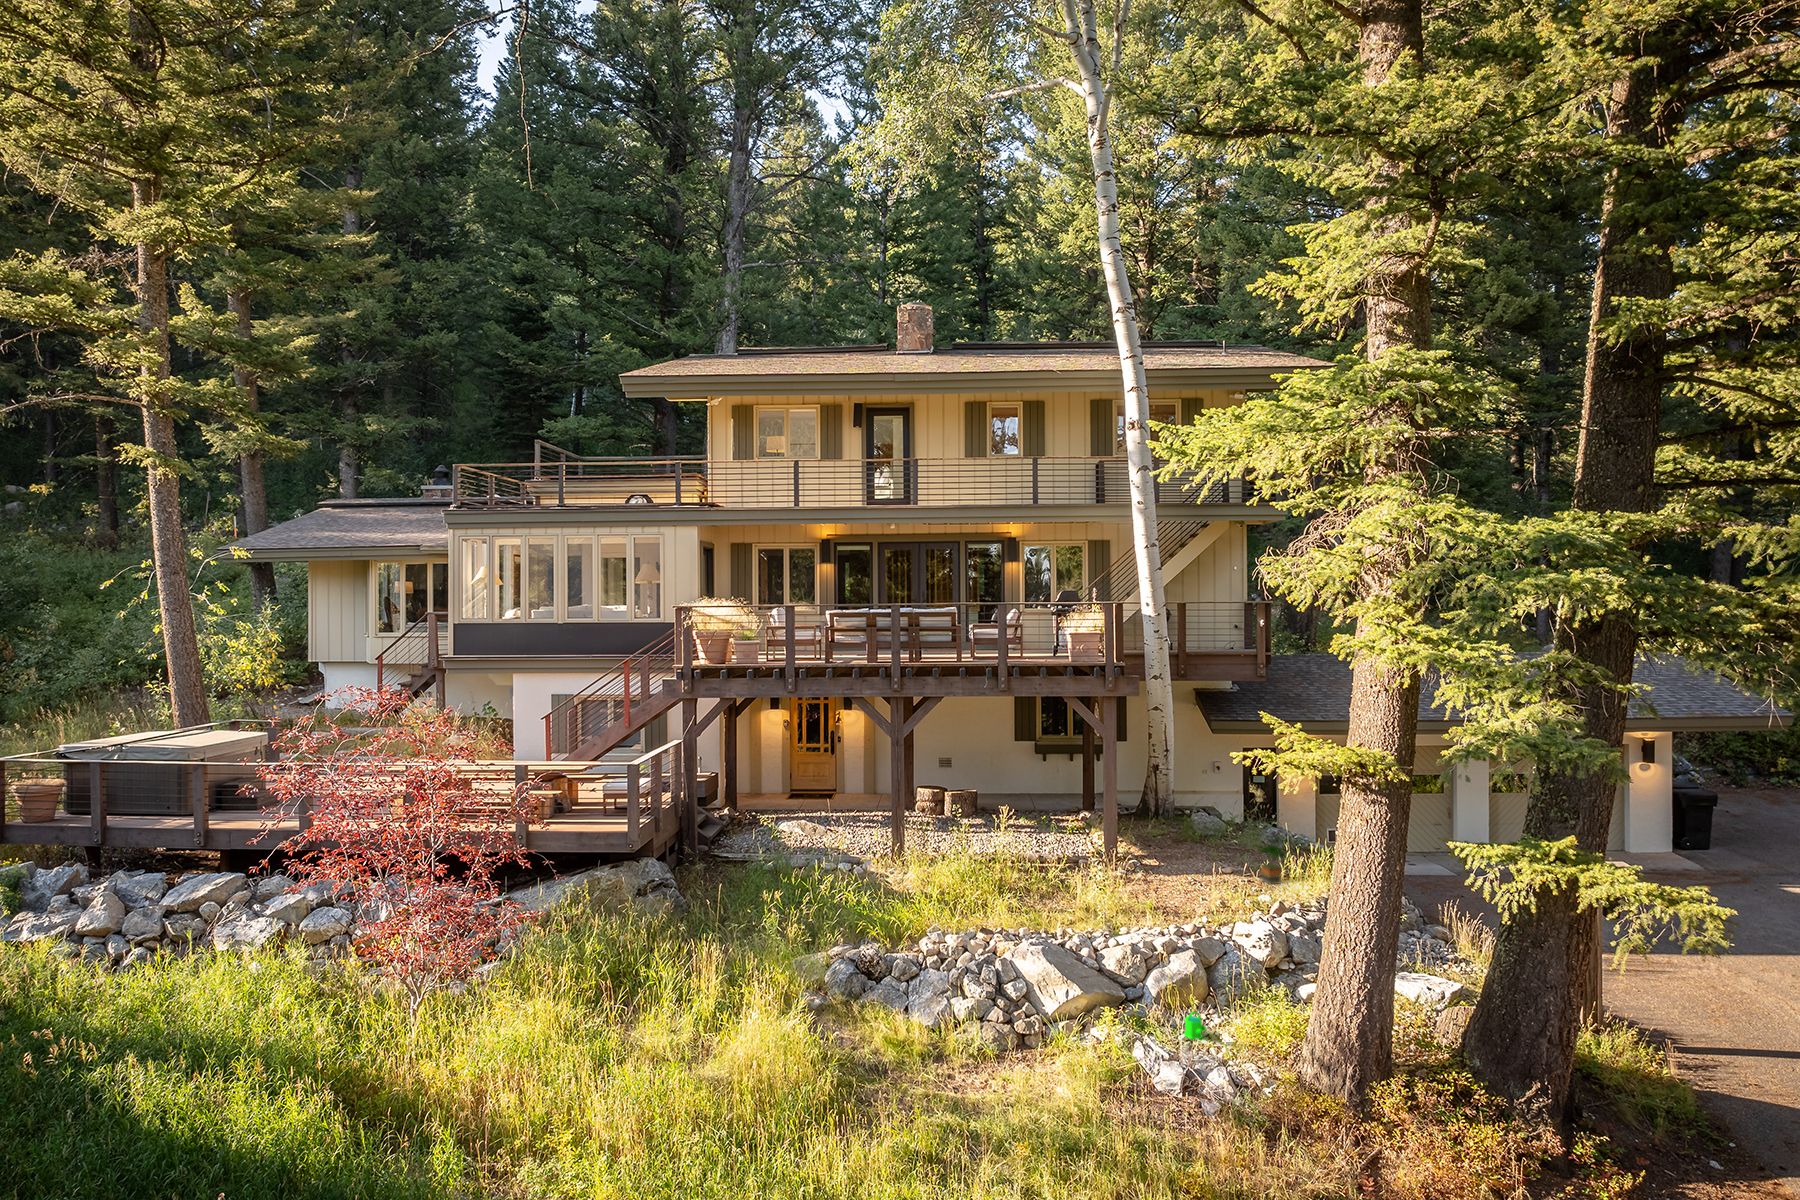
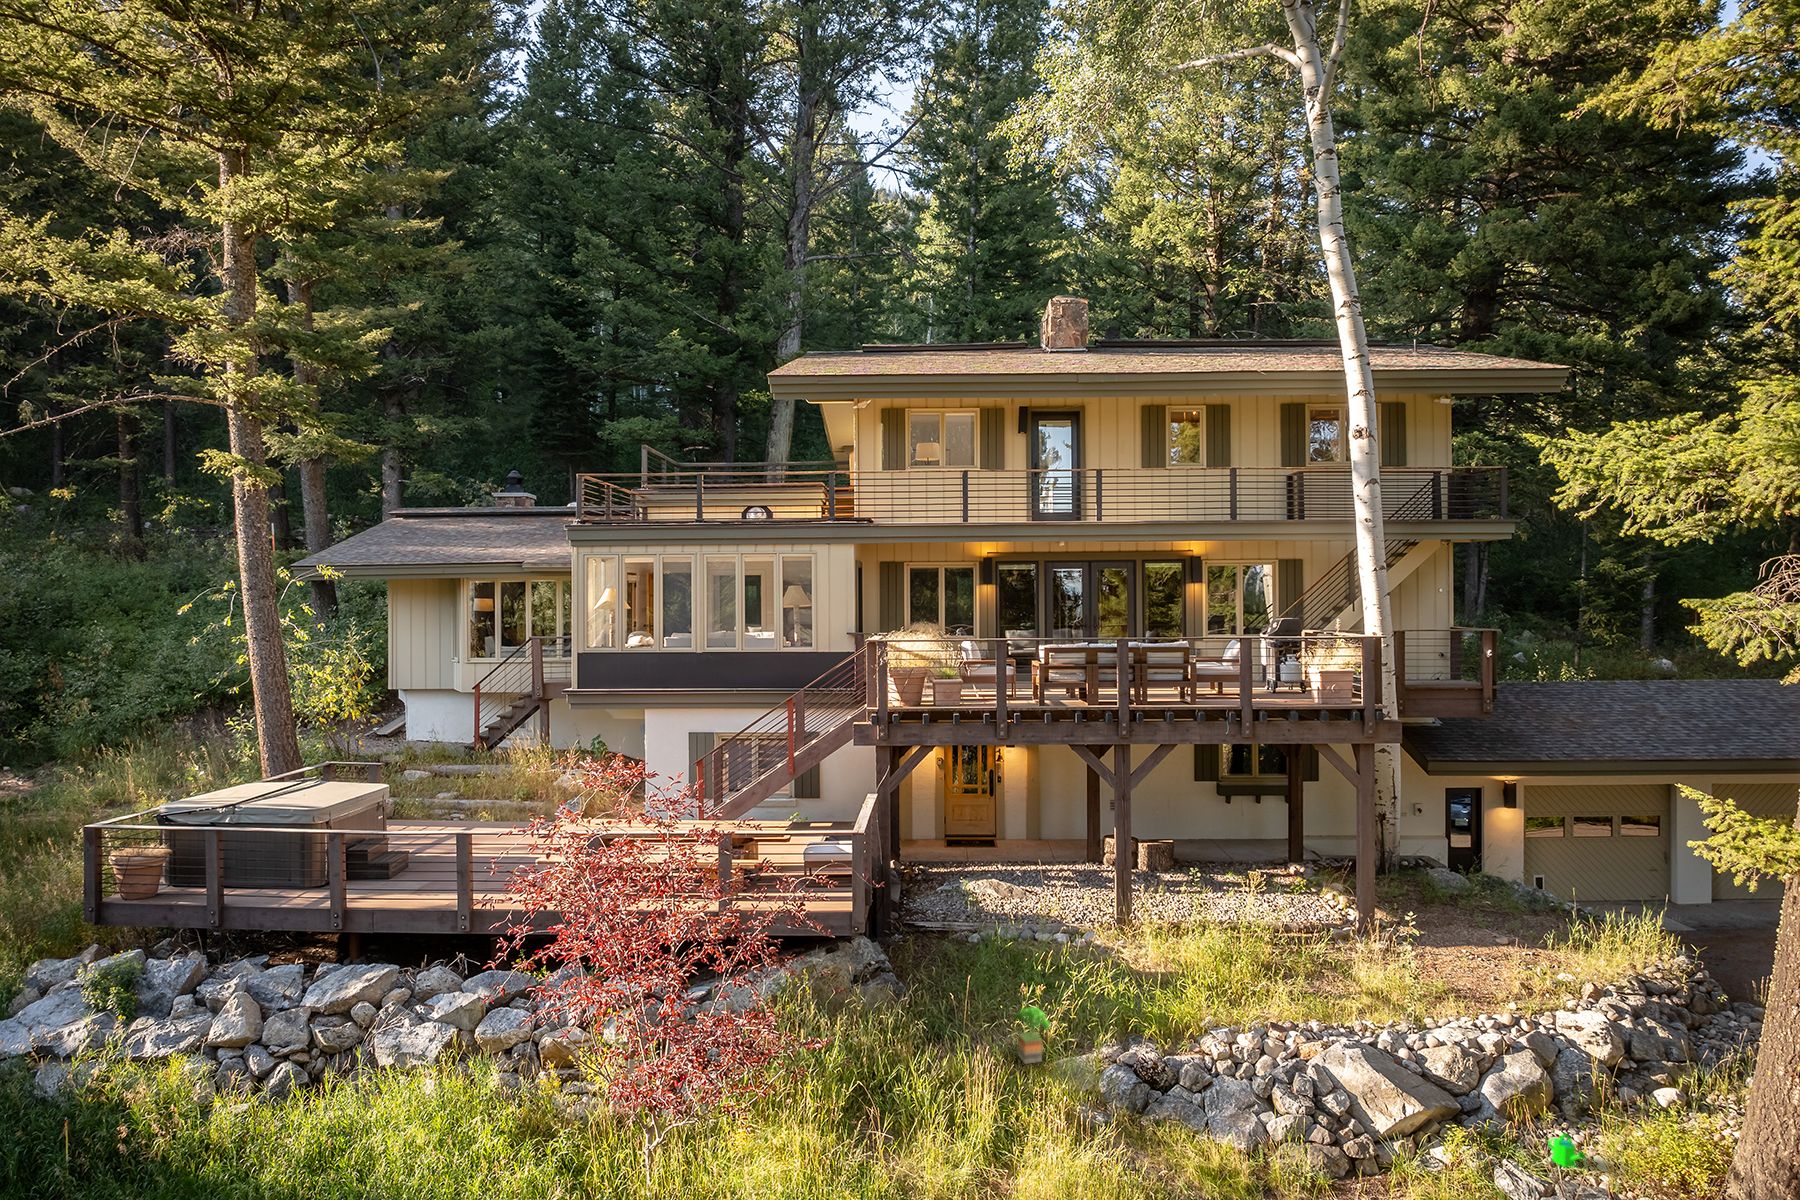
potted tree: present [1259,845,1287,884] -> present [1014,1007,1050,1064]

